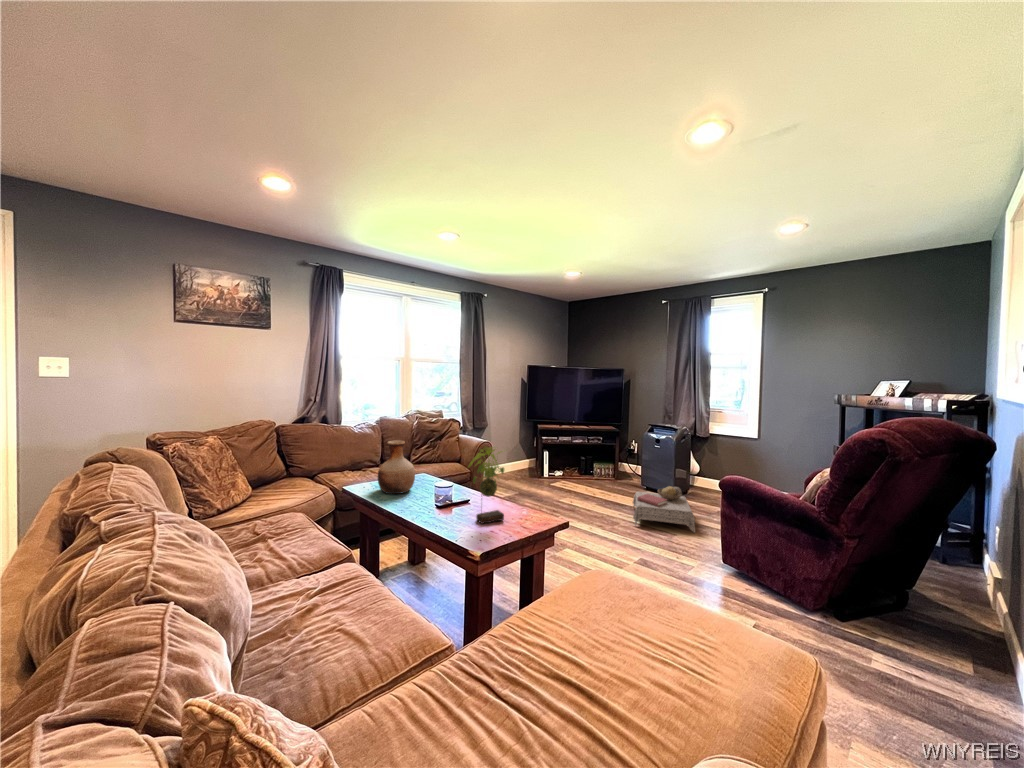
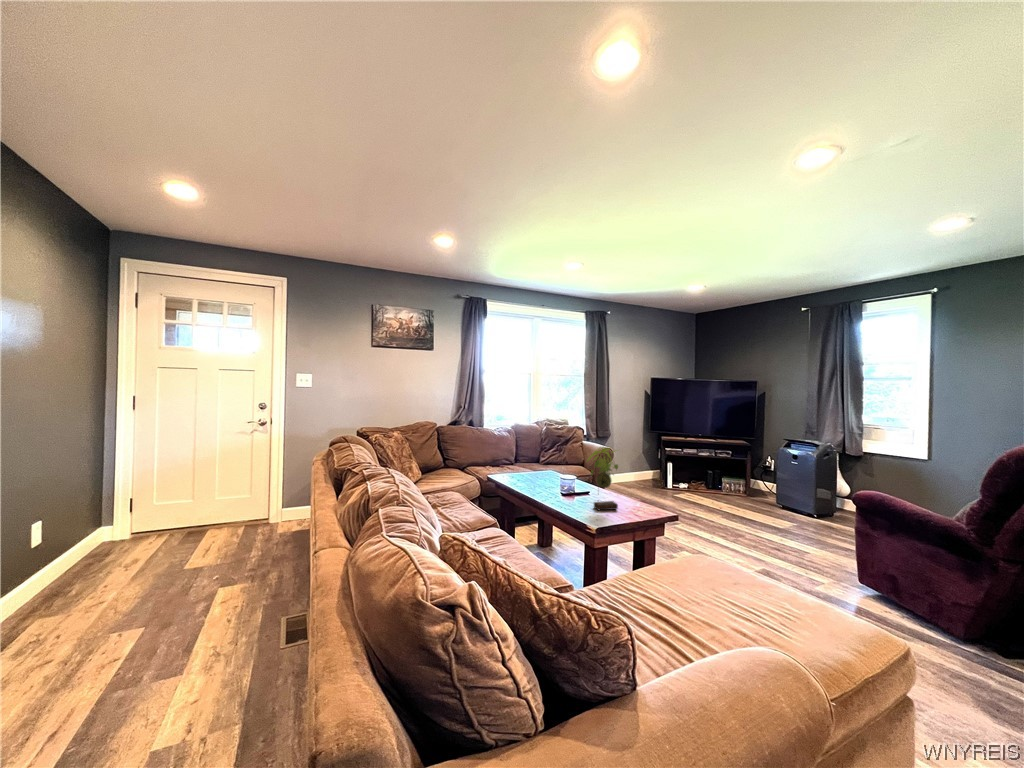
vase: present [378,440,415,494] -> none [513,440,543,483]
ottoman: present [633,486,695,533] -> none [761,504,837,556]

